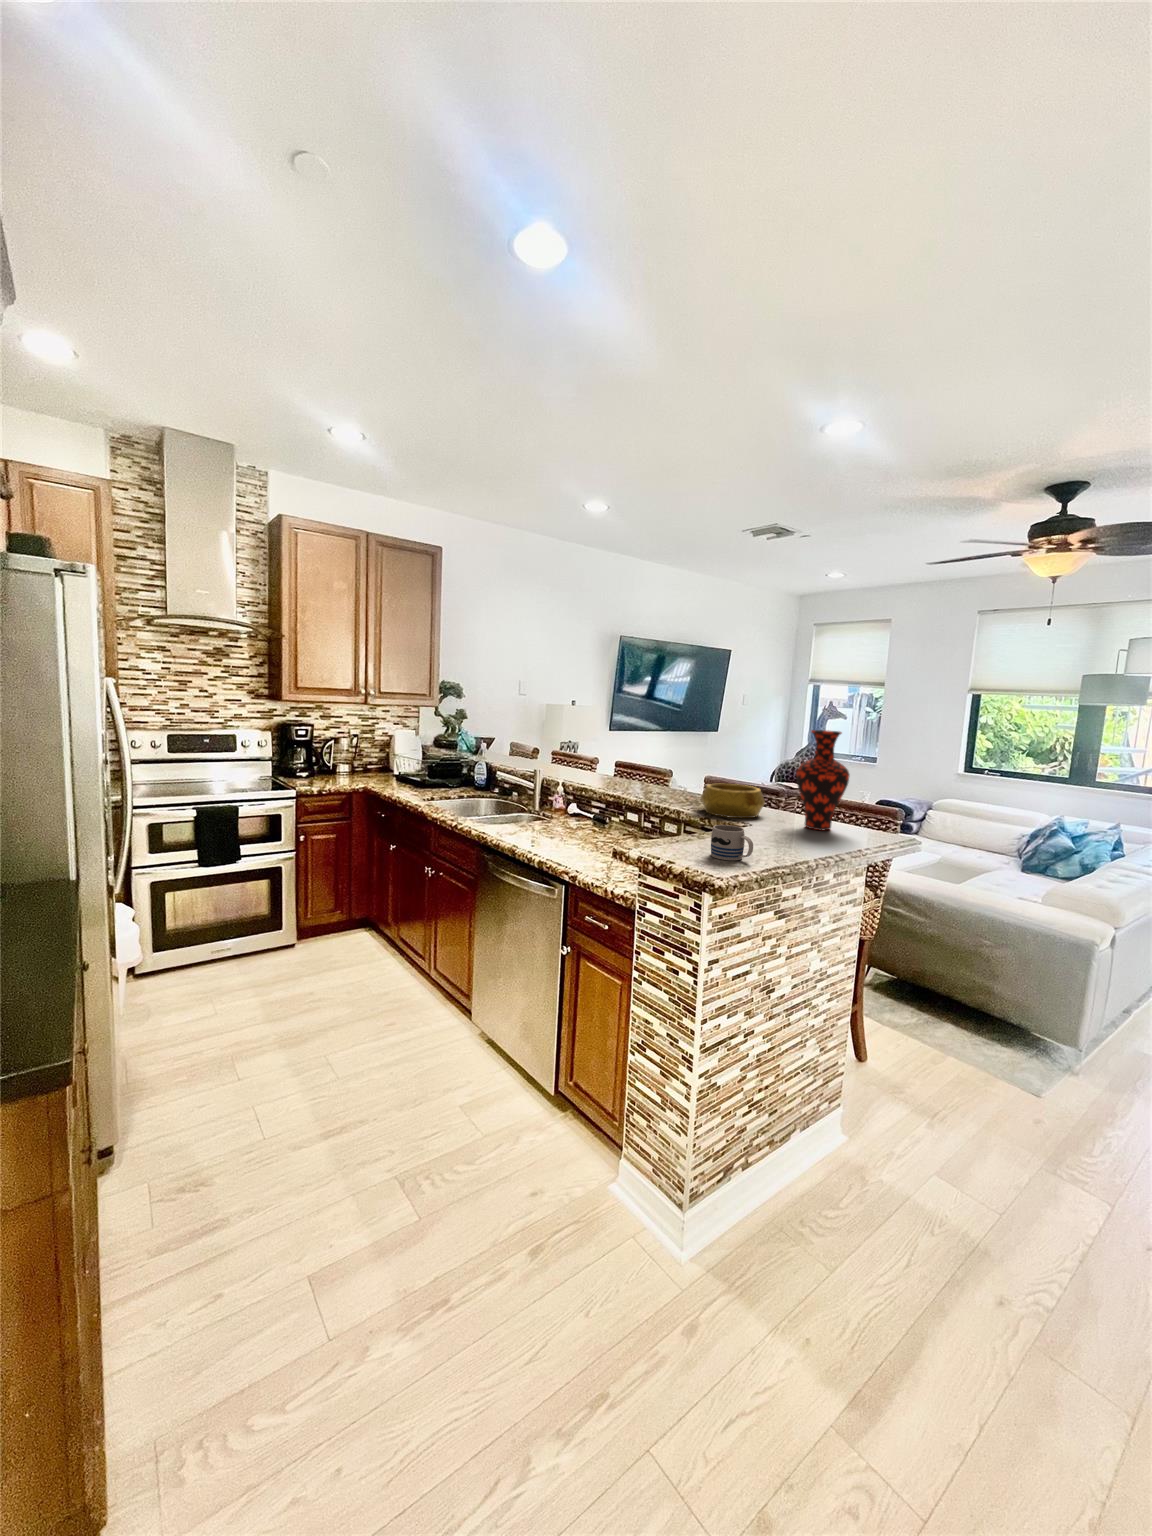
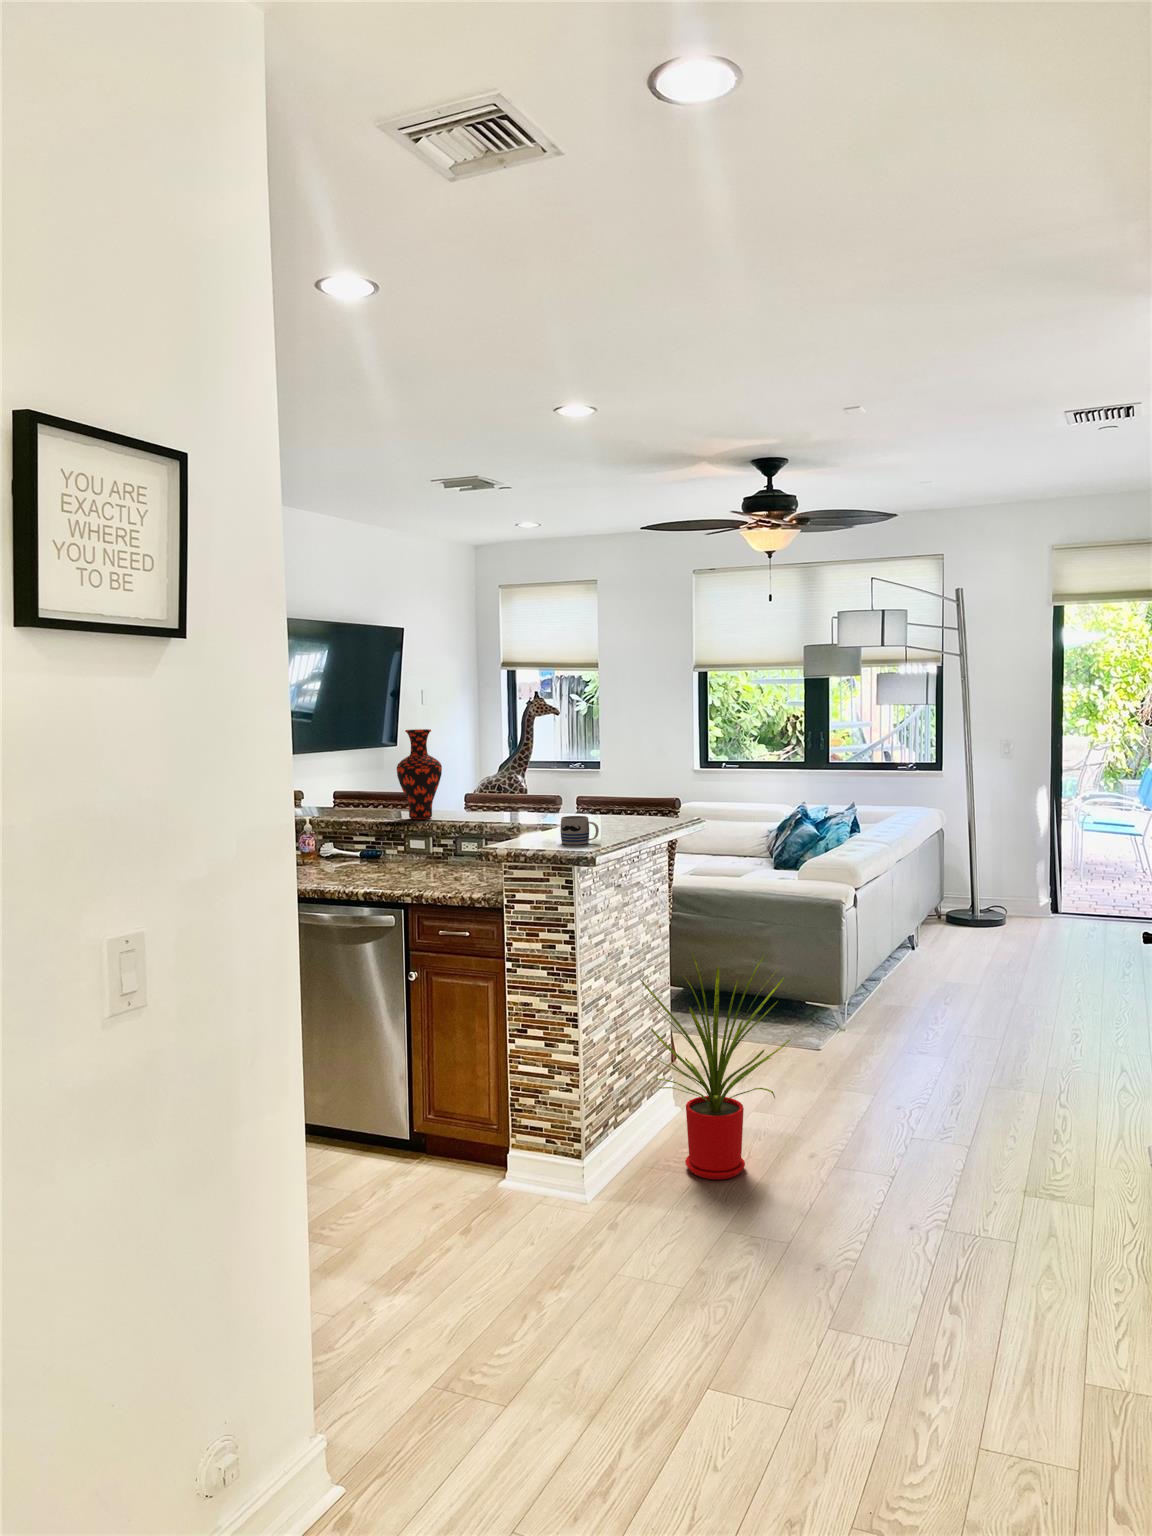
vase: present [796,730,849,830] -> present [397,729,442,819]
decorative bowl: present [701,784,765,818] -> none [497,791,563,824]
house plant: none [774,1004,990,1300] -> present [640,954,791,1179]

